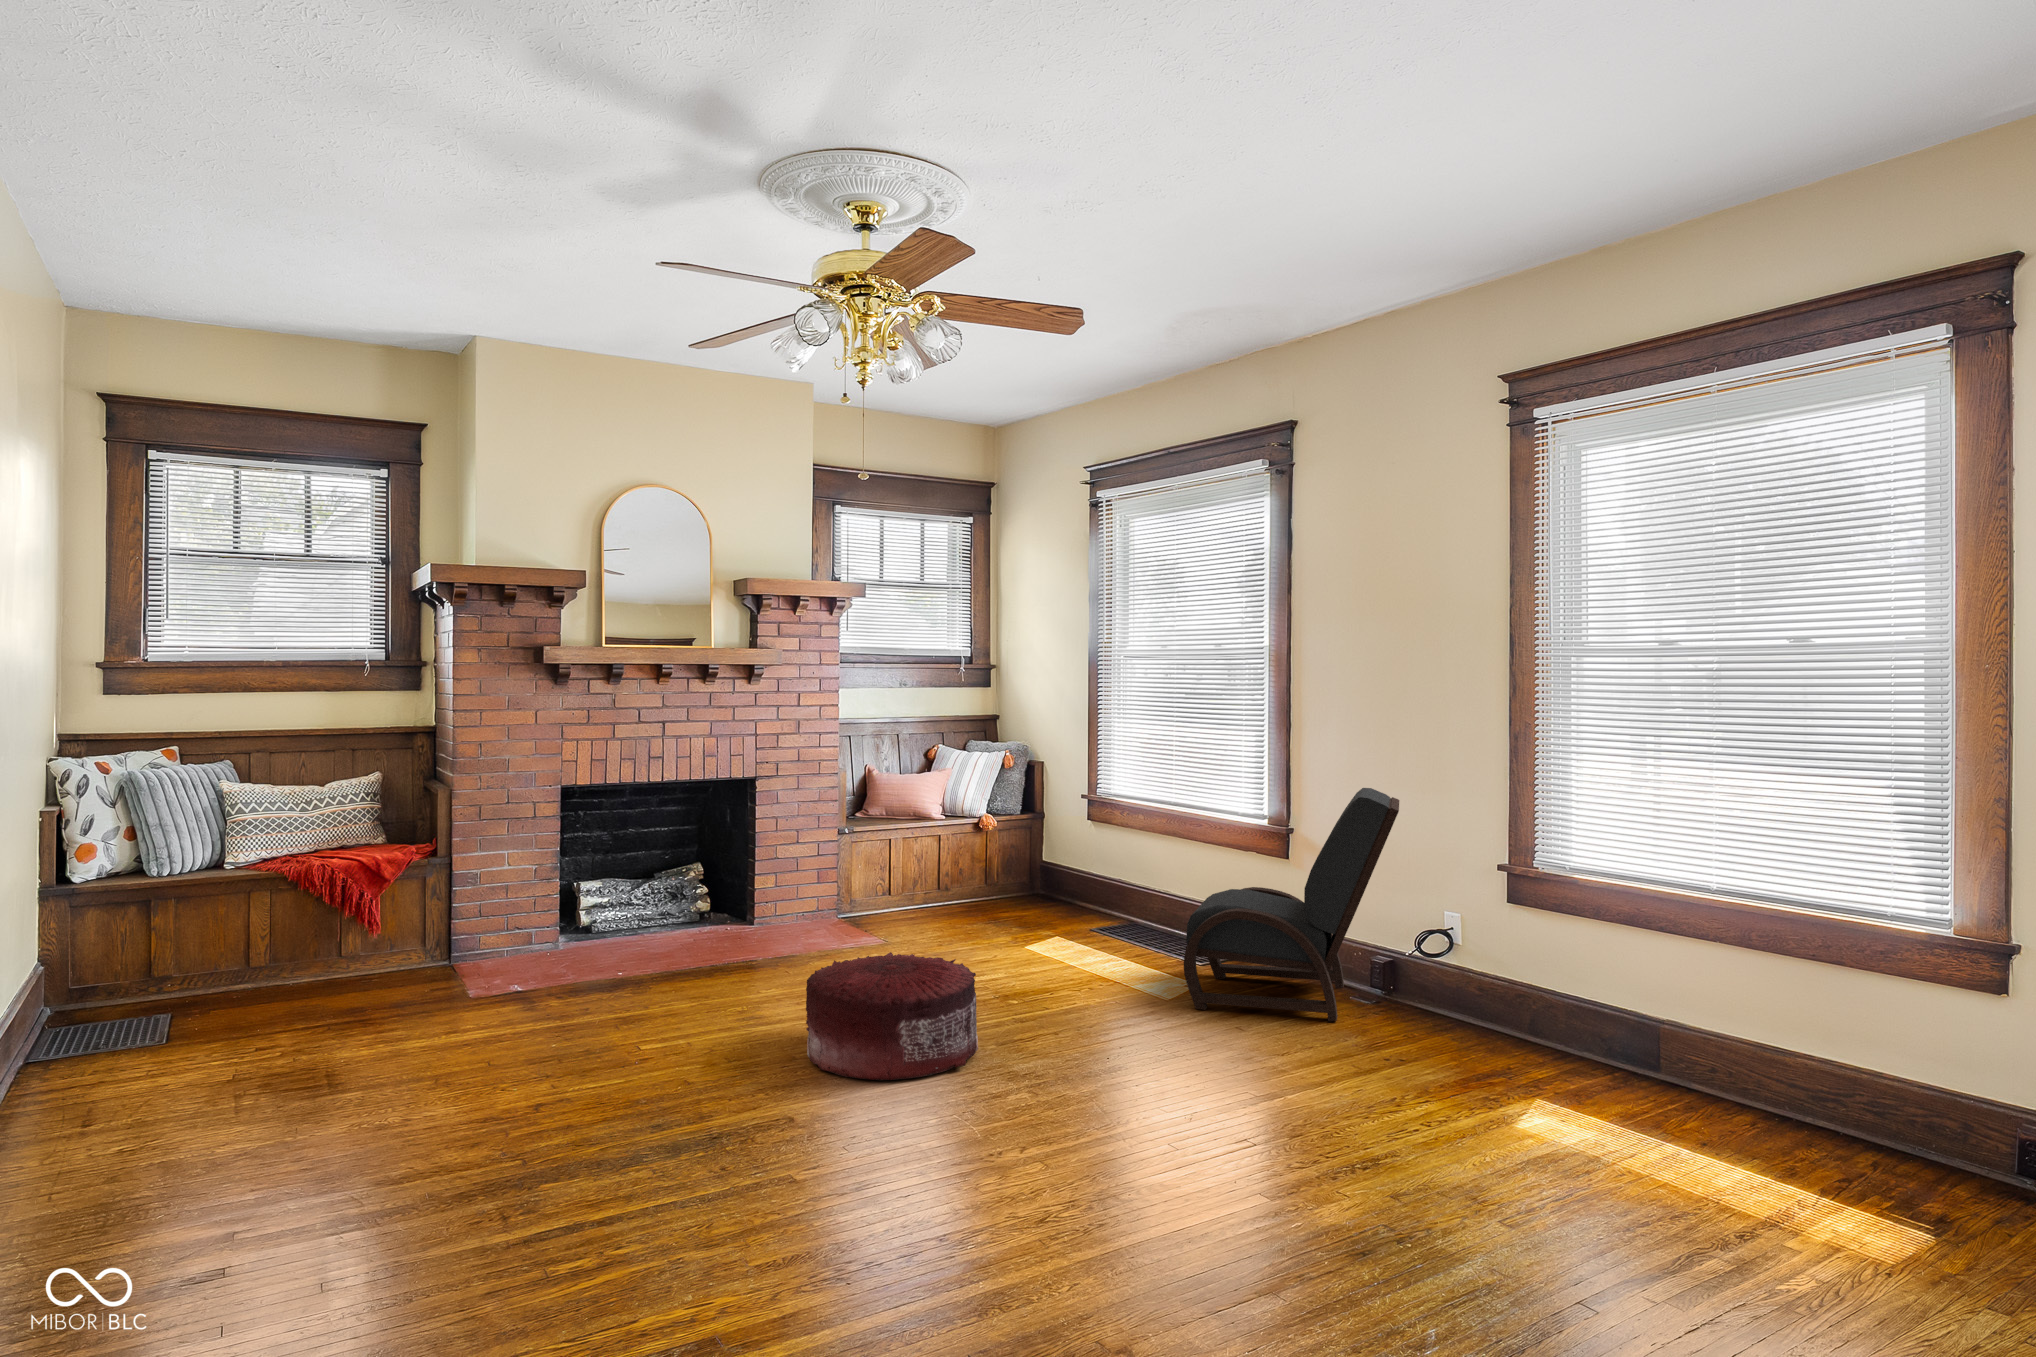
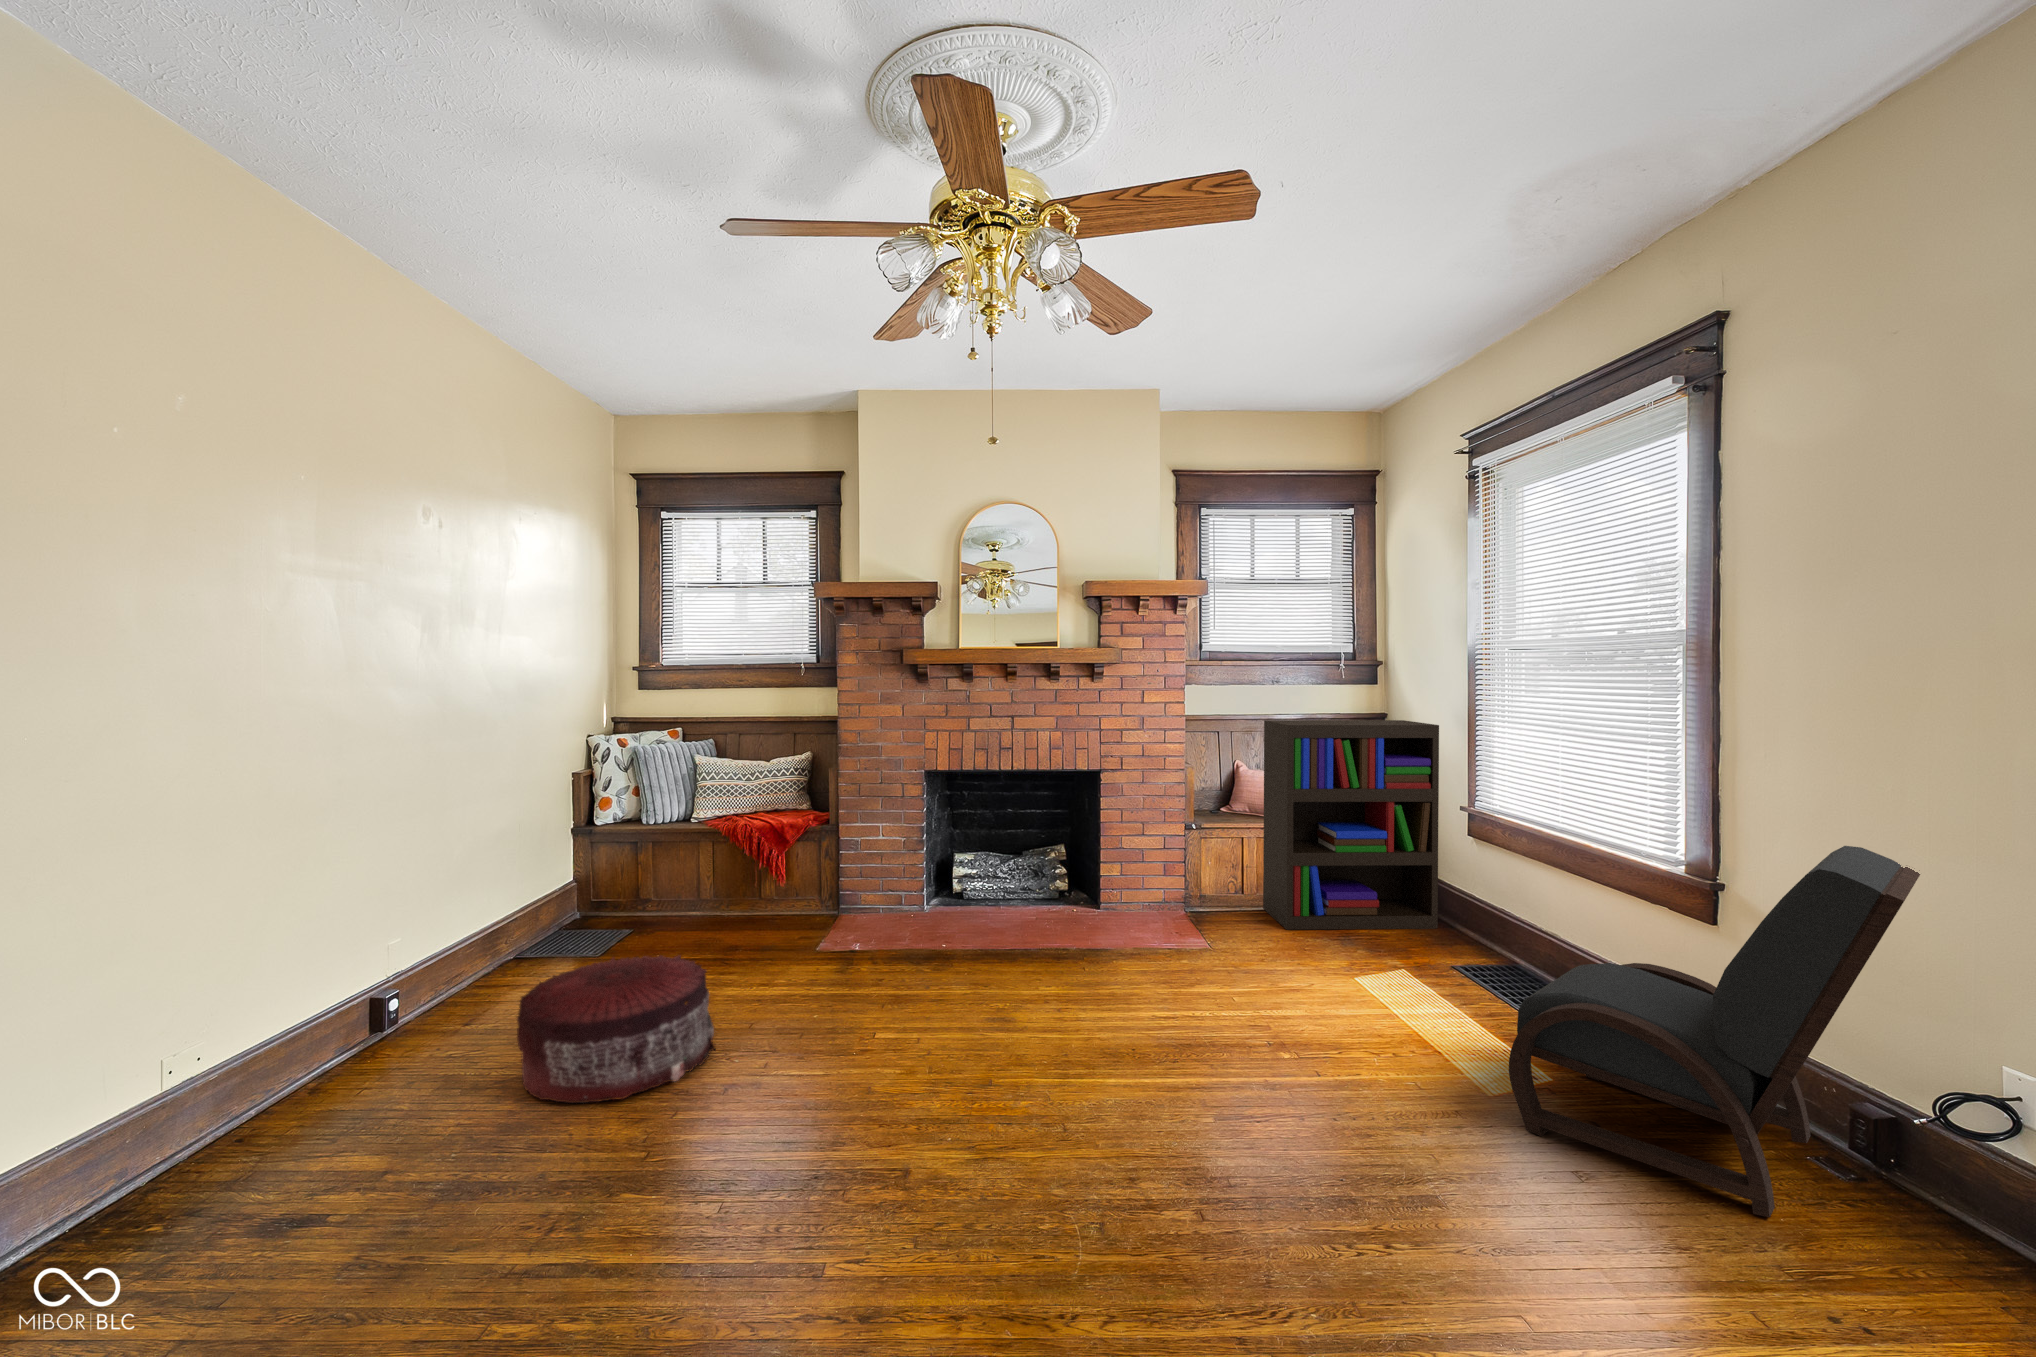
bookshelf: none [910,721,1066,923] -> present [1263,720,1439,930]
pouf: present [806,952,978,1080] -> present [517,955,715,1103]

